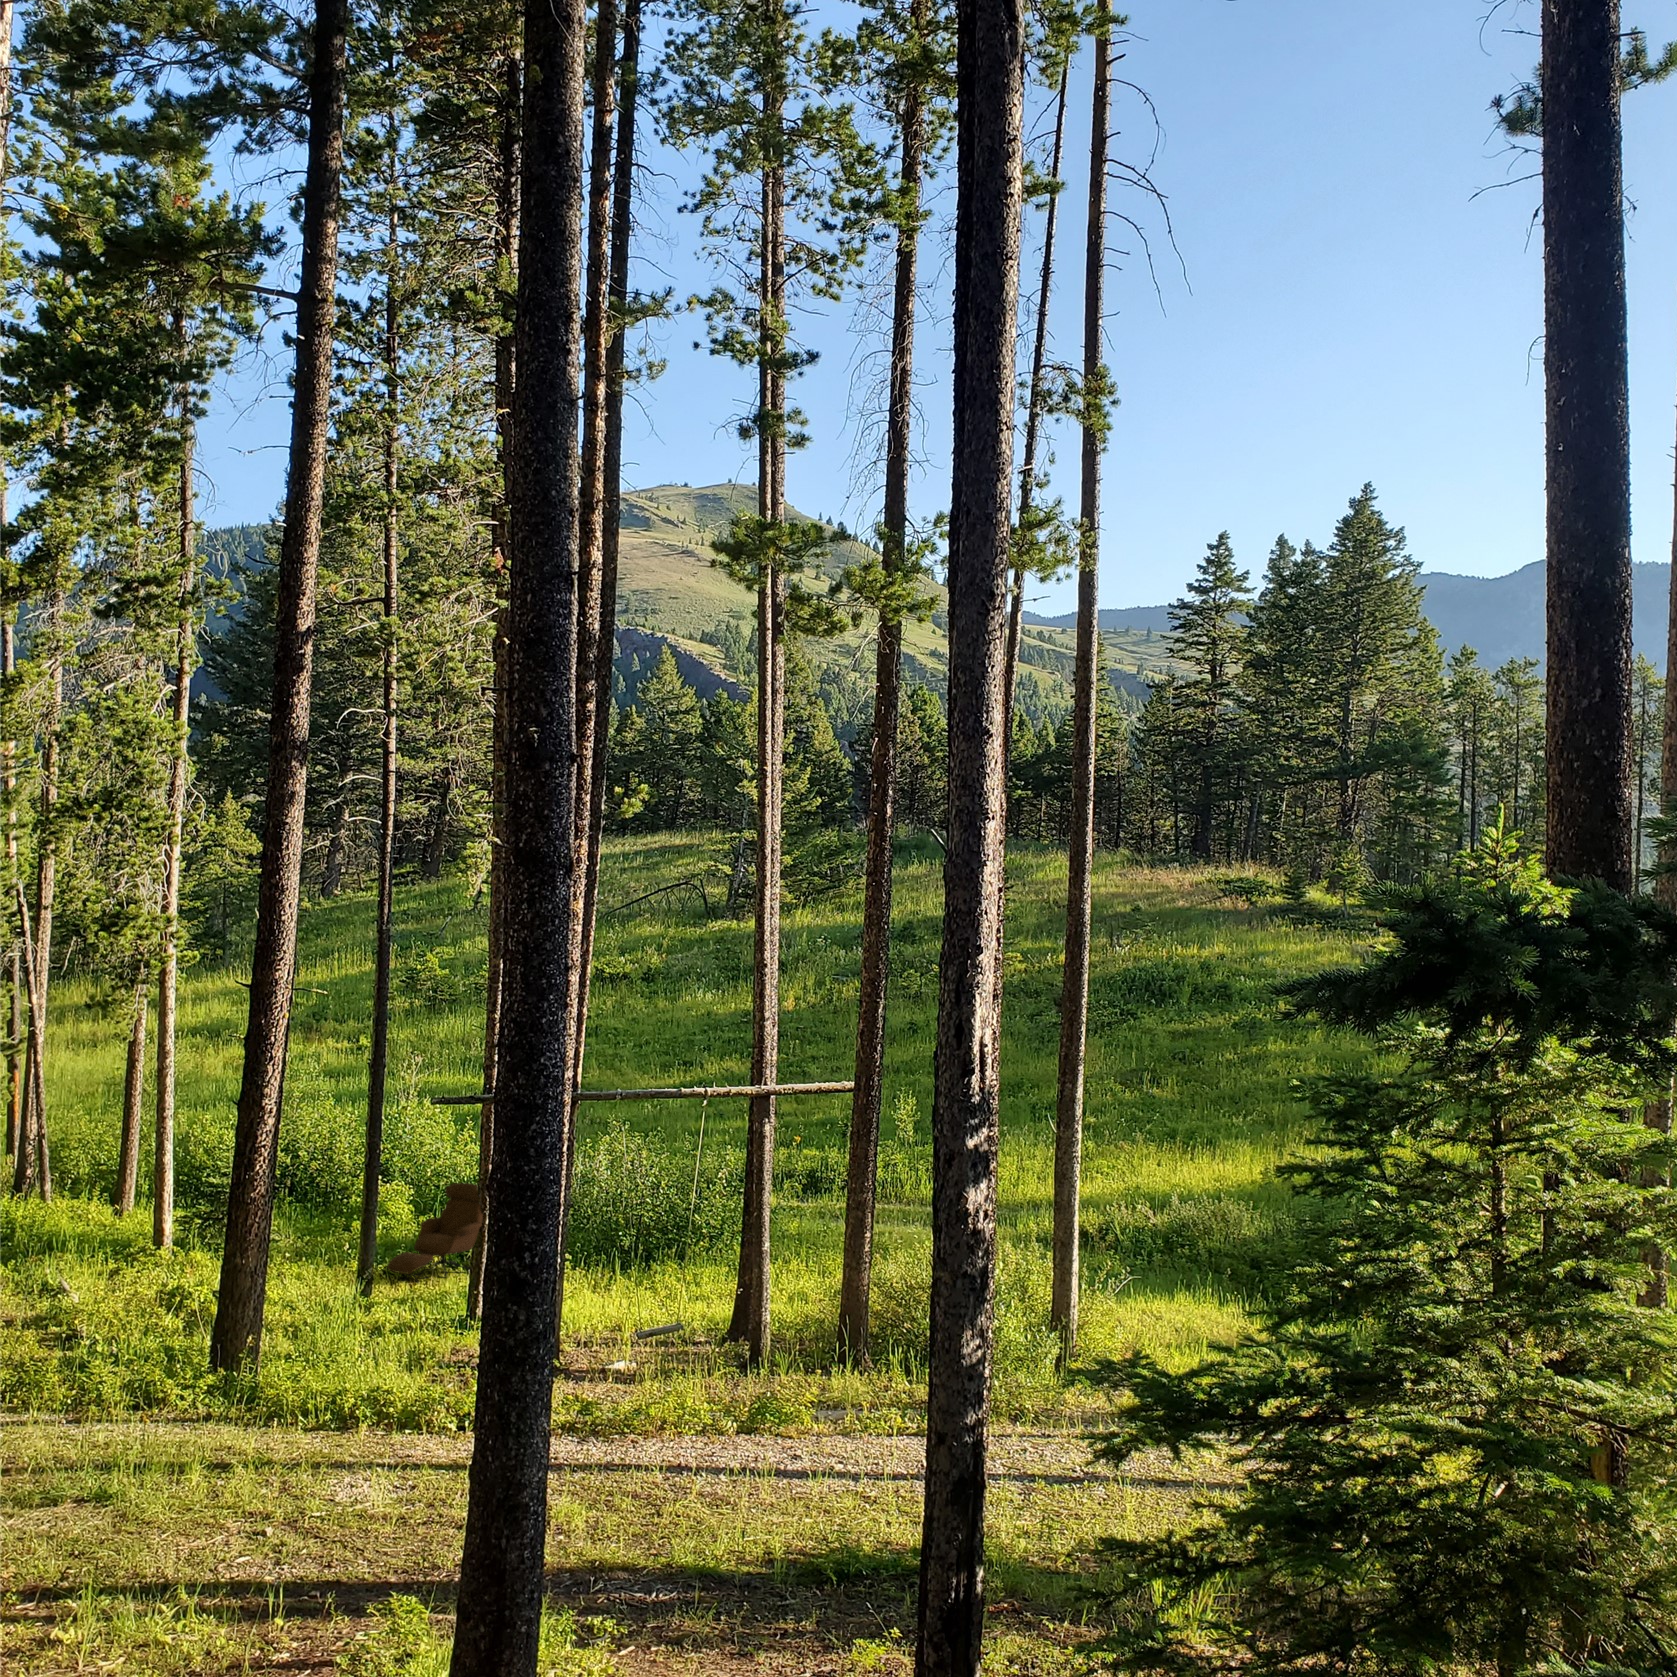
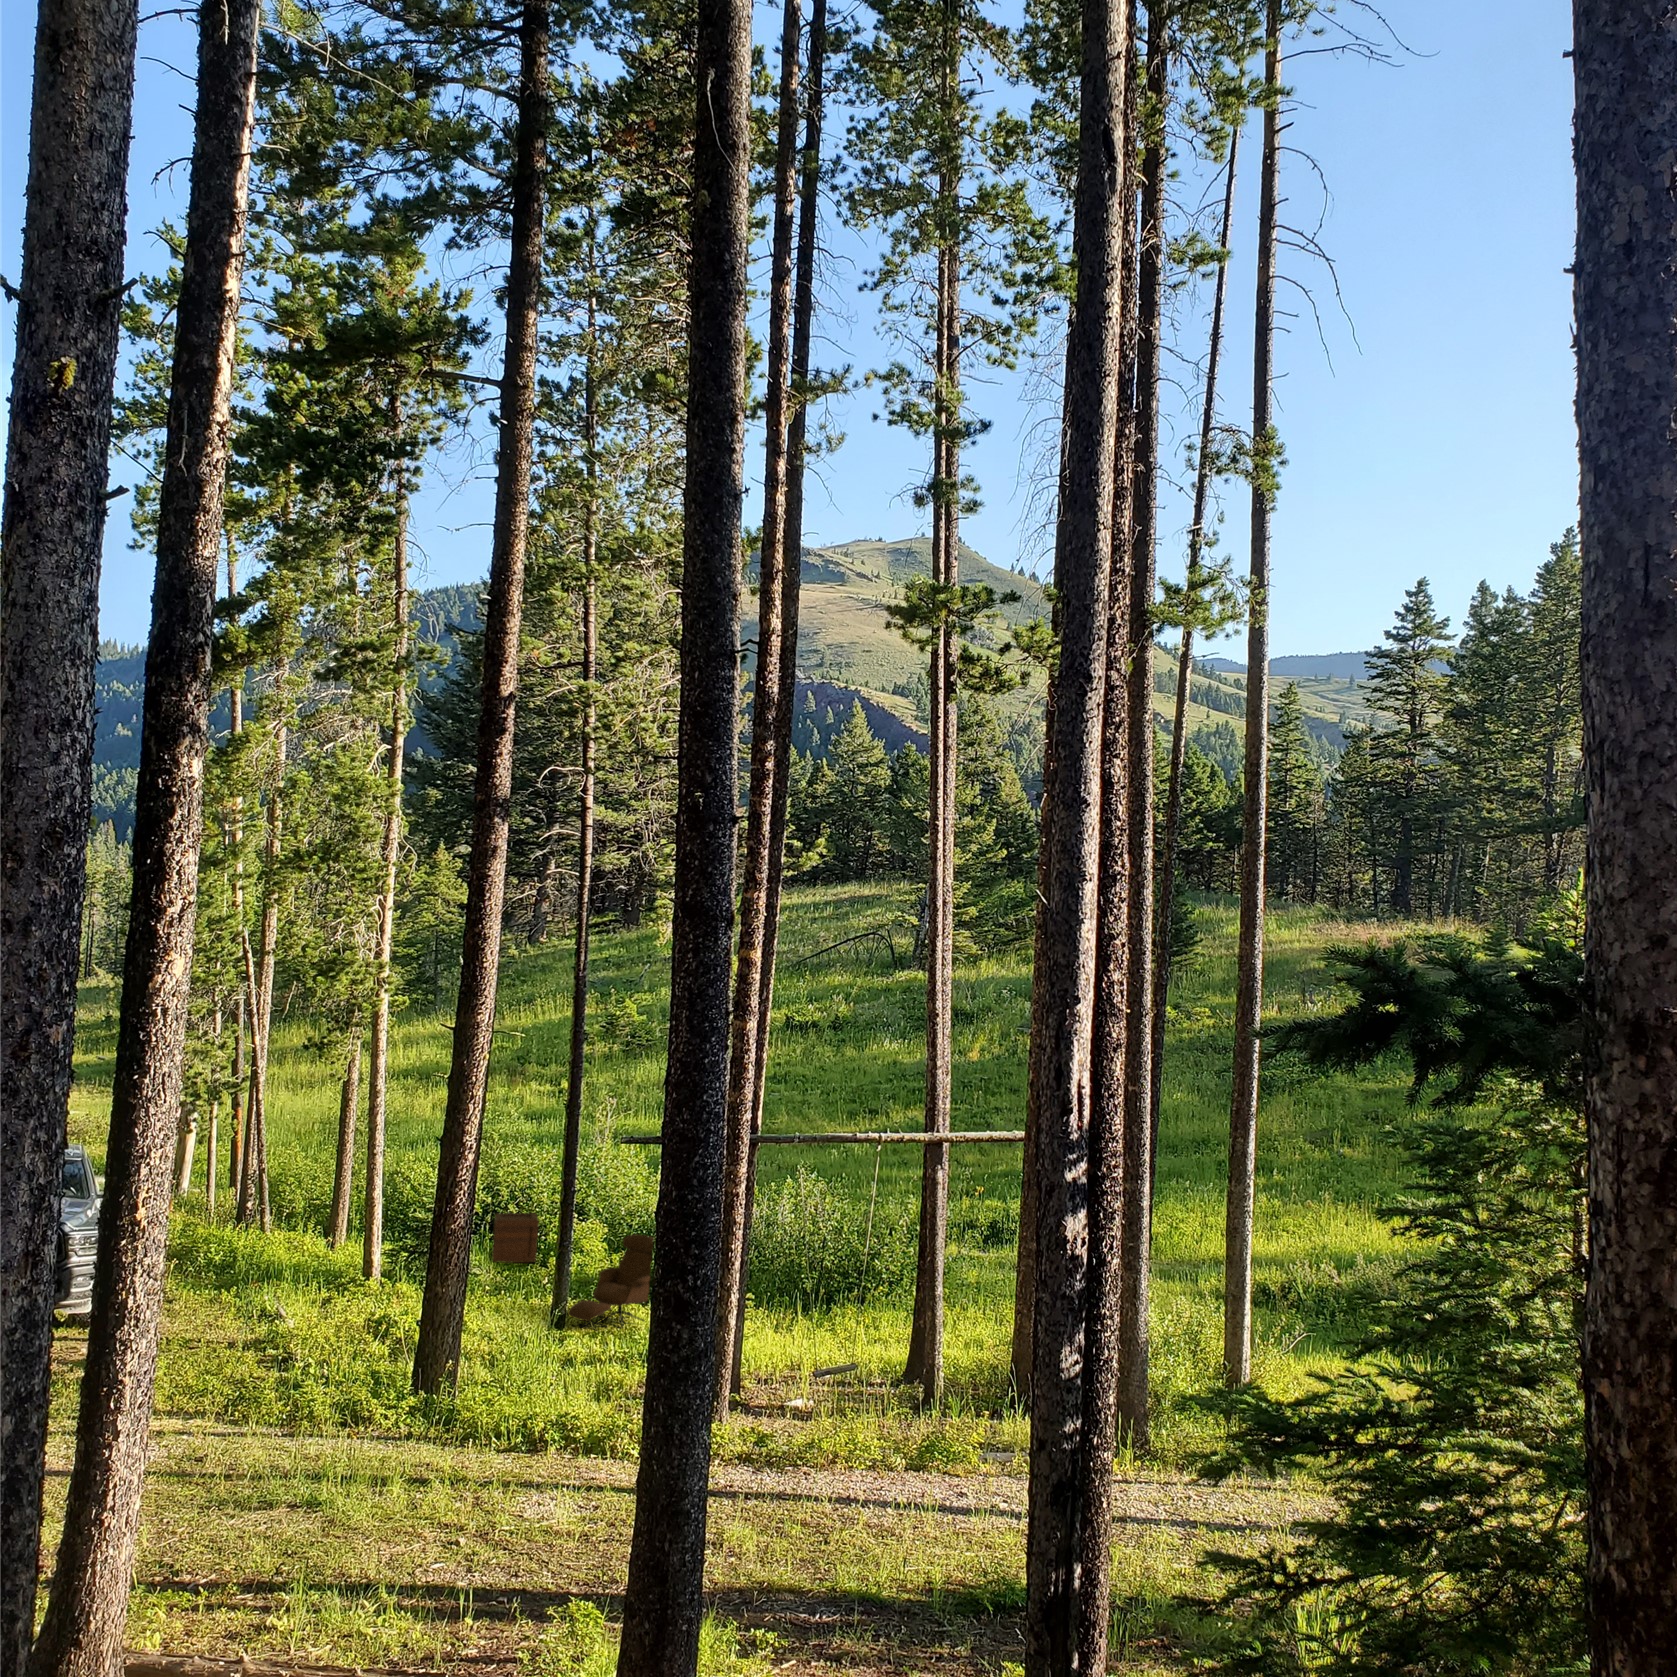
wooden crate: none [306,1165,356,1219] -> present [492,1213,539,1263]

